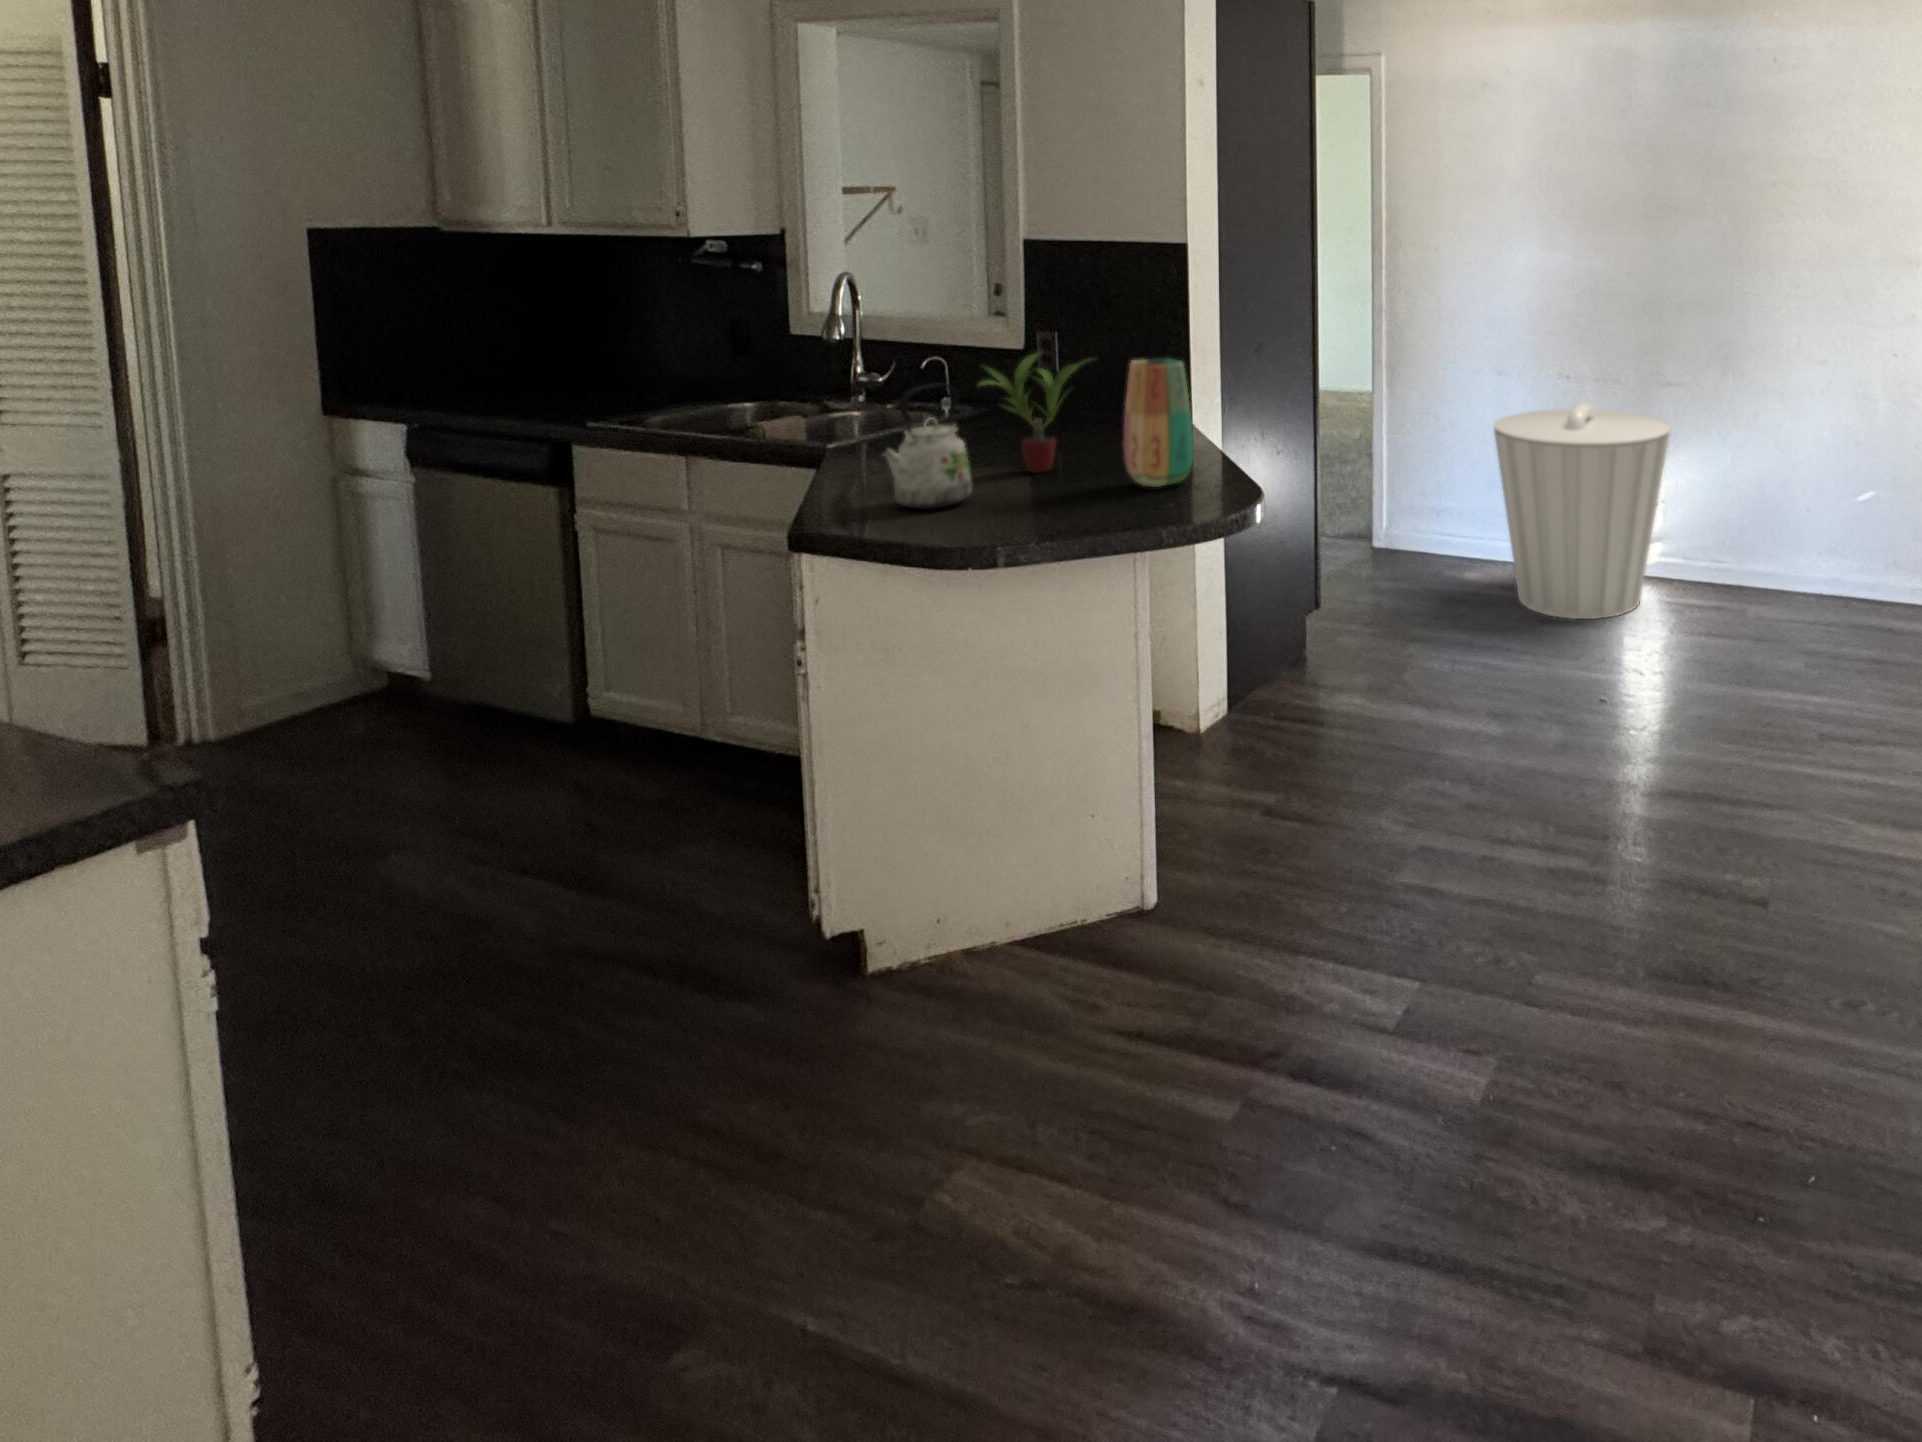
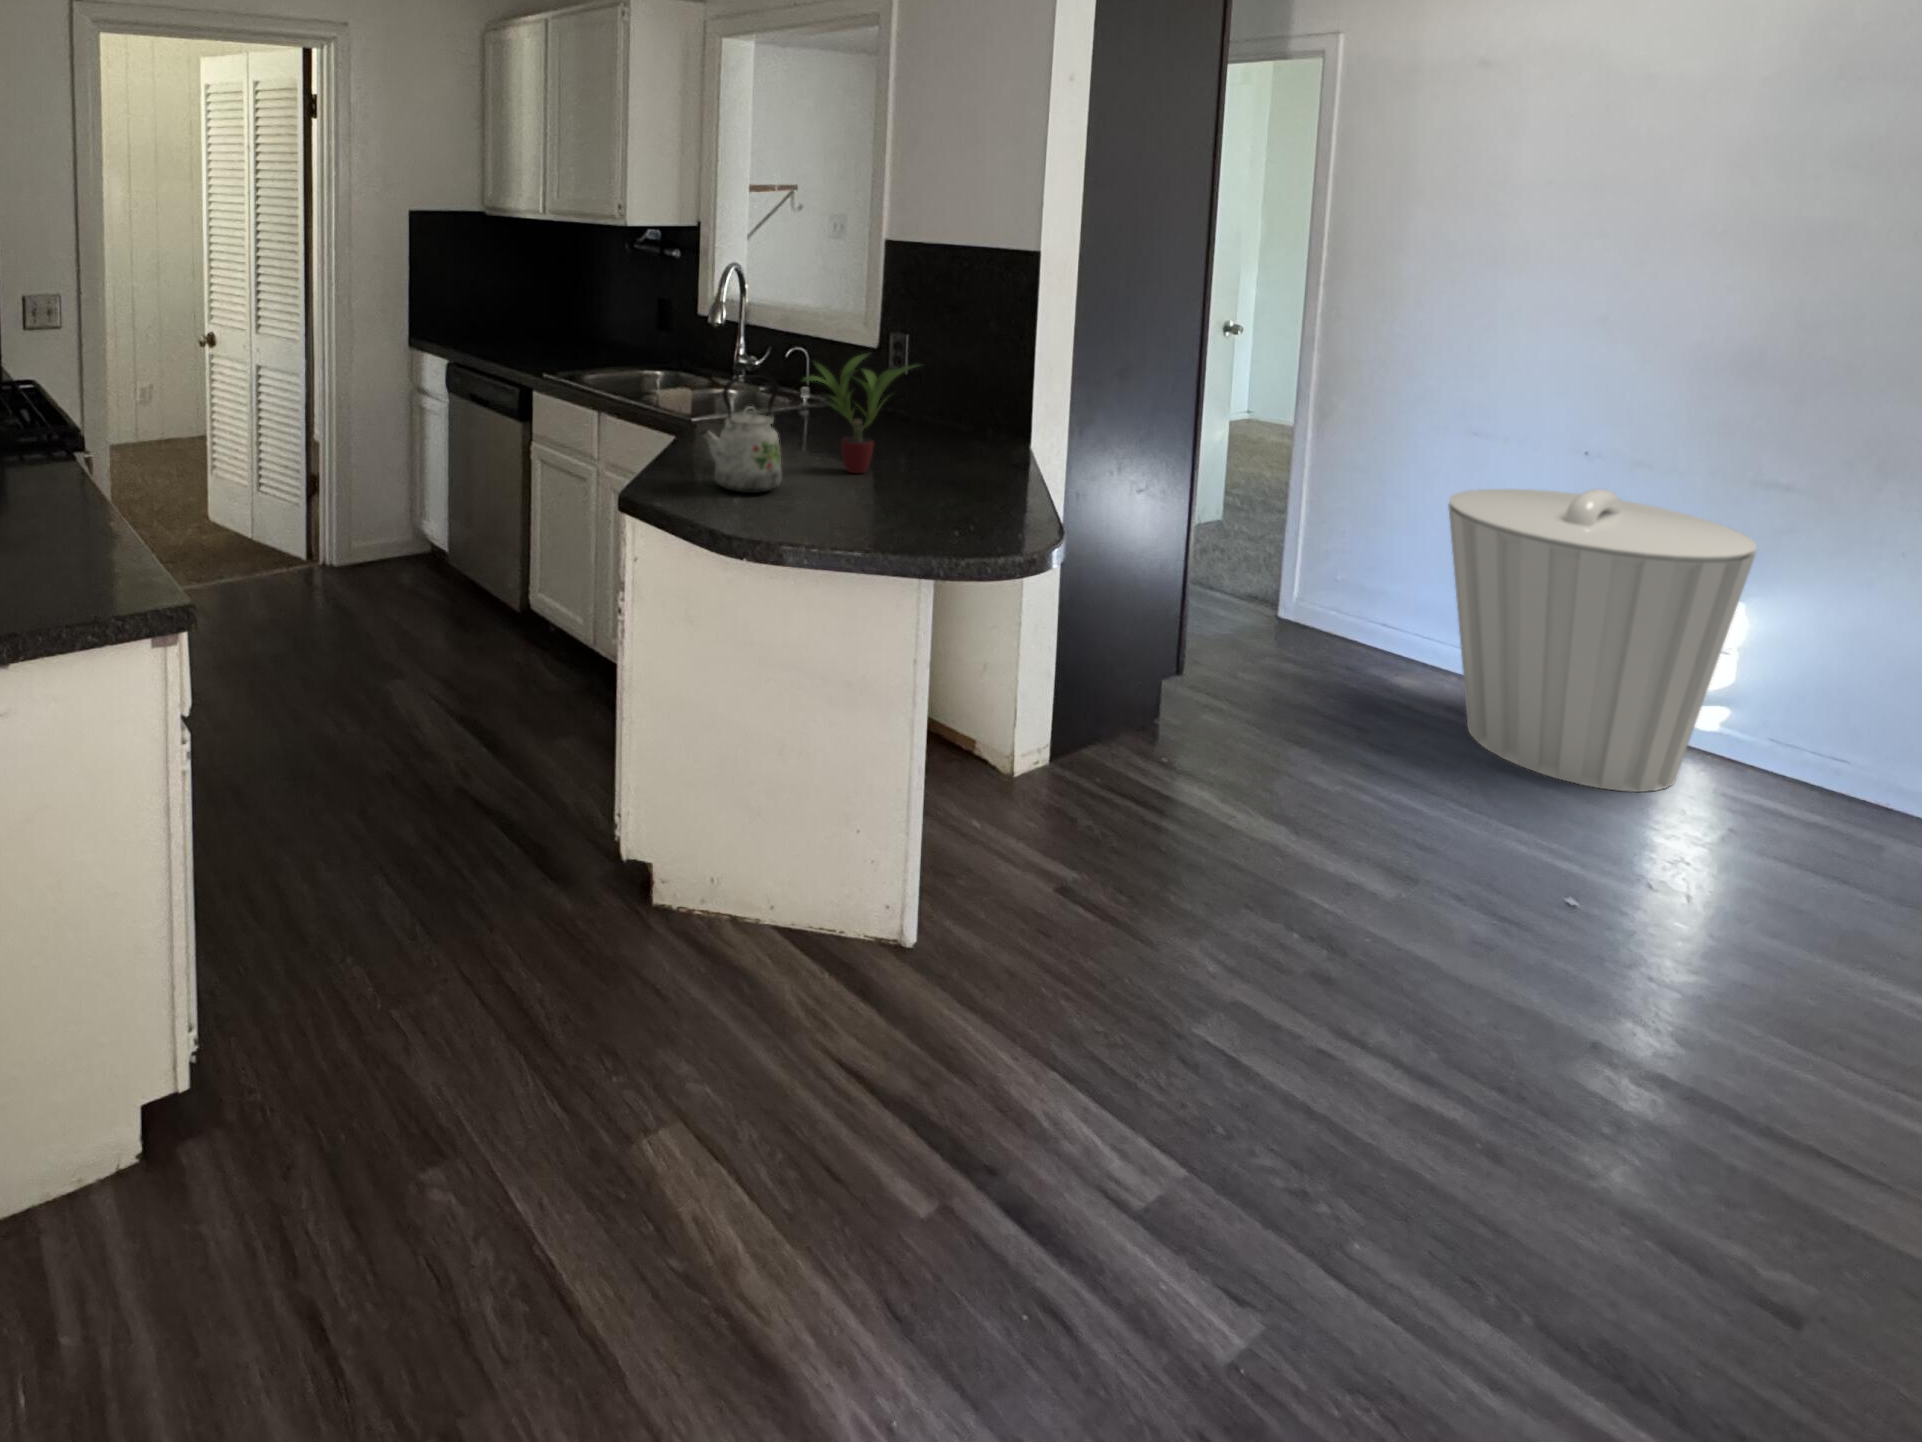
vase: present [1123,357,1193,487] -> none [929,372,1002,509]

